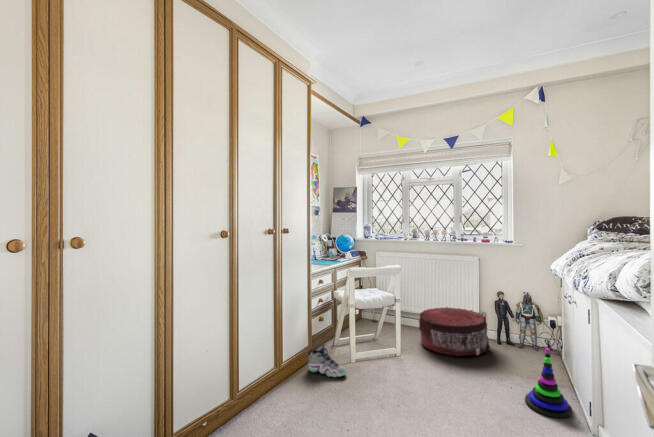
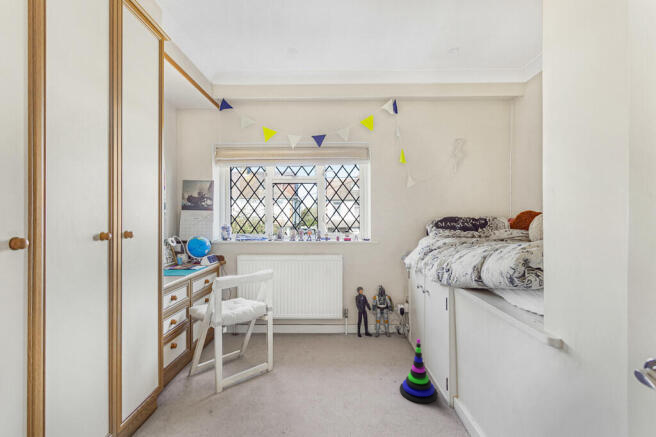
pouf: present [419,307,490,356] -> none [287,307,355,358]
sneaker: present [309,344,347,377] -> none [162,380,218,422]

